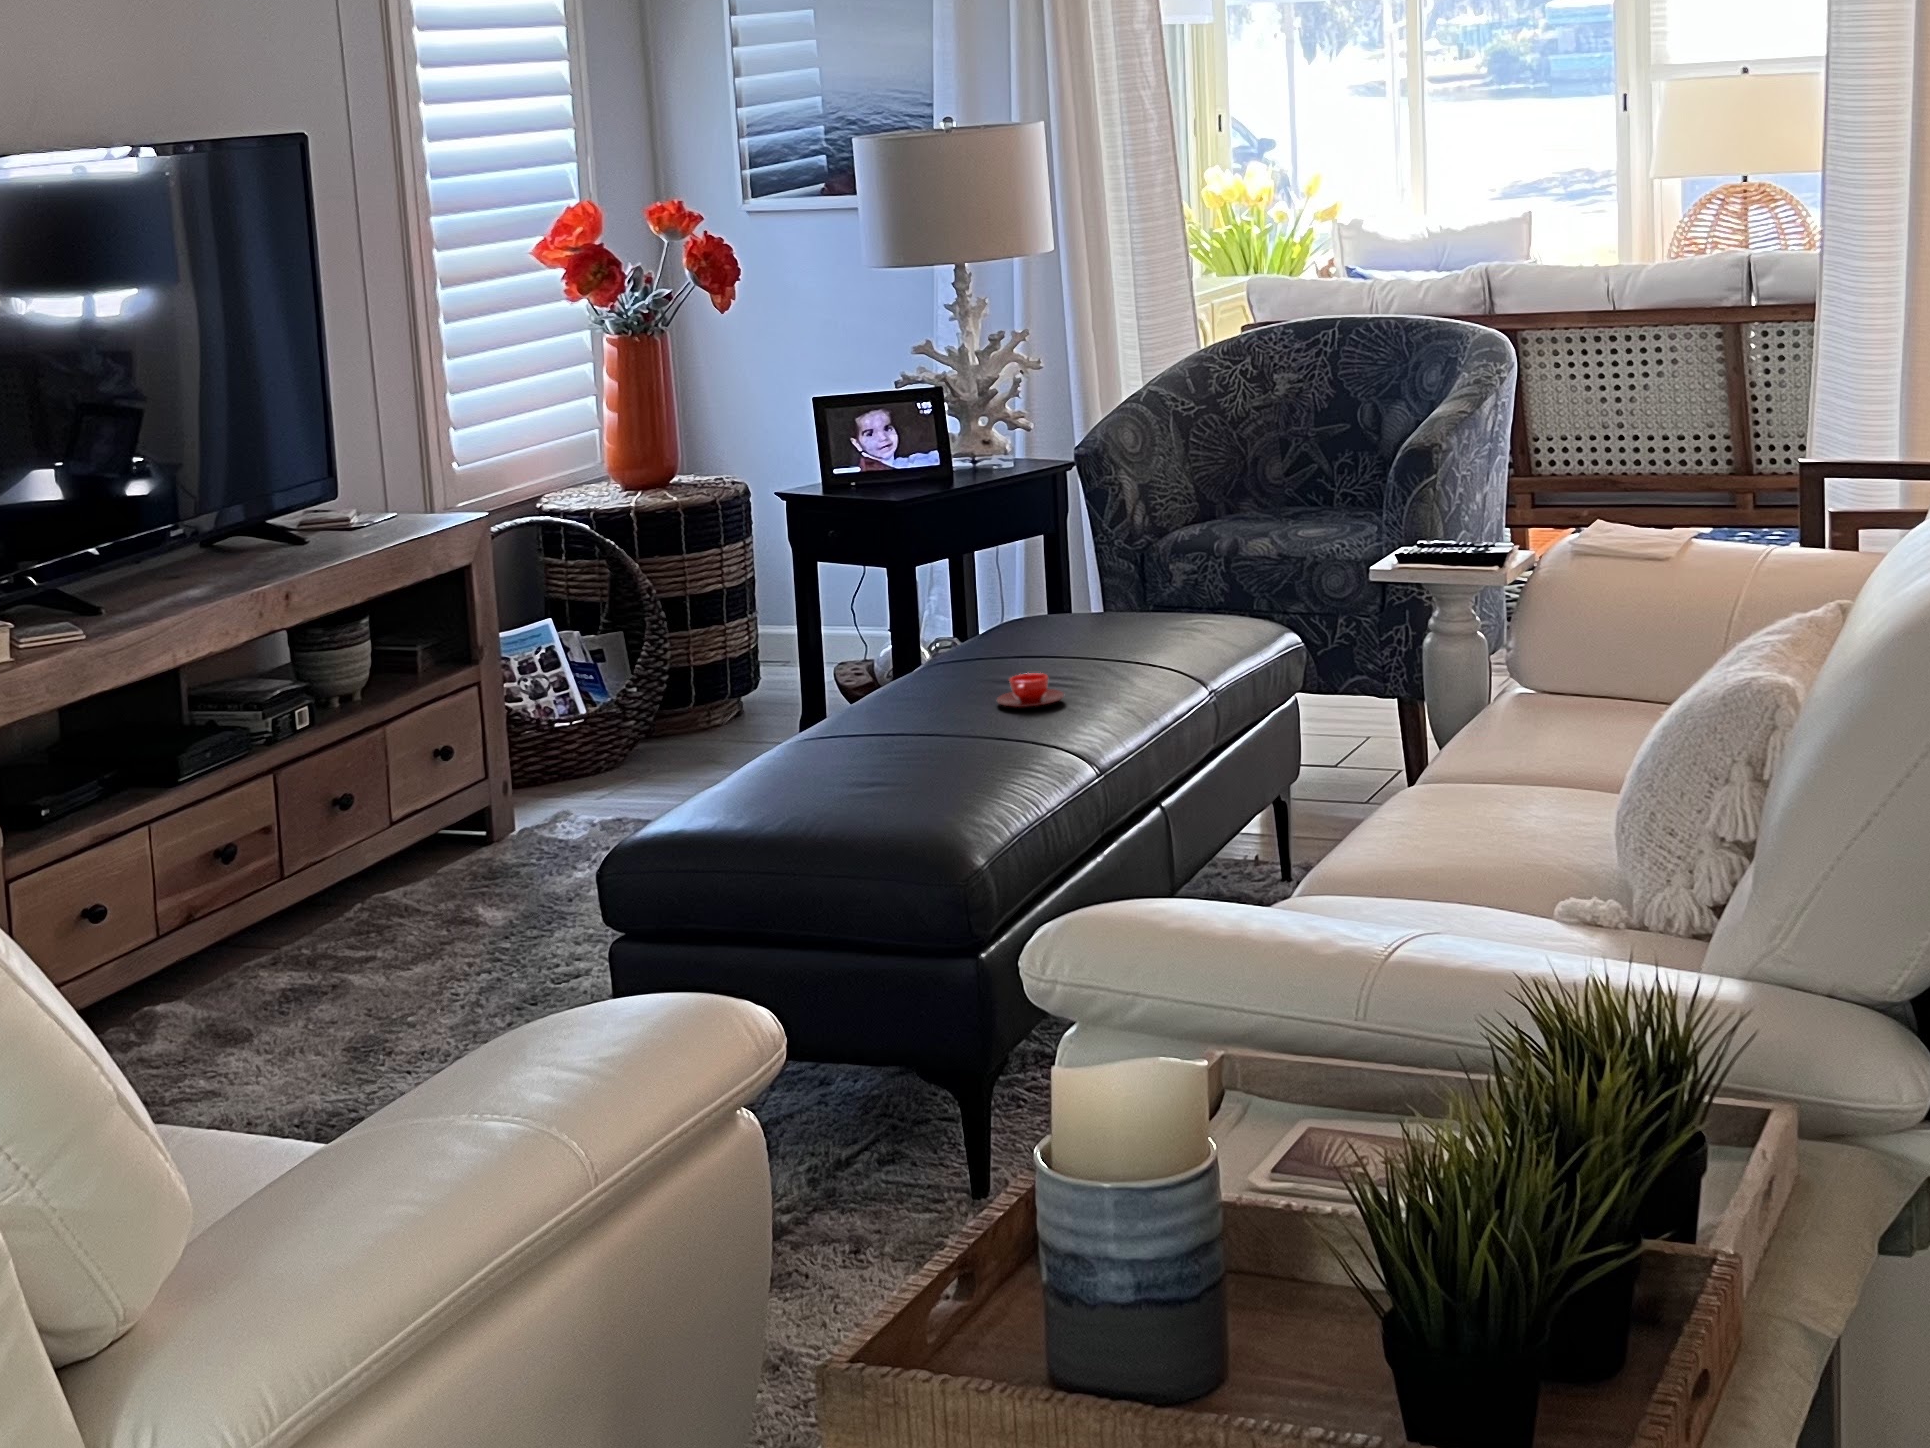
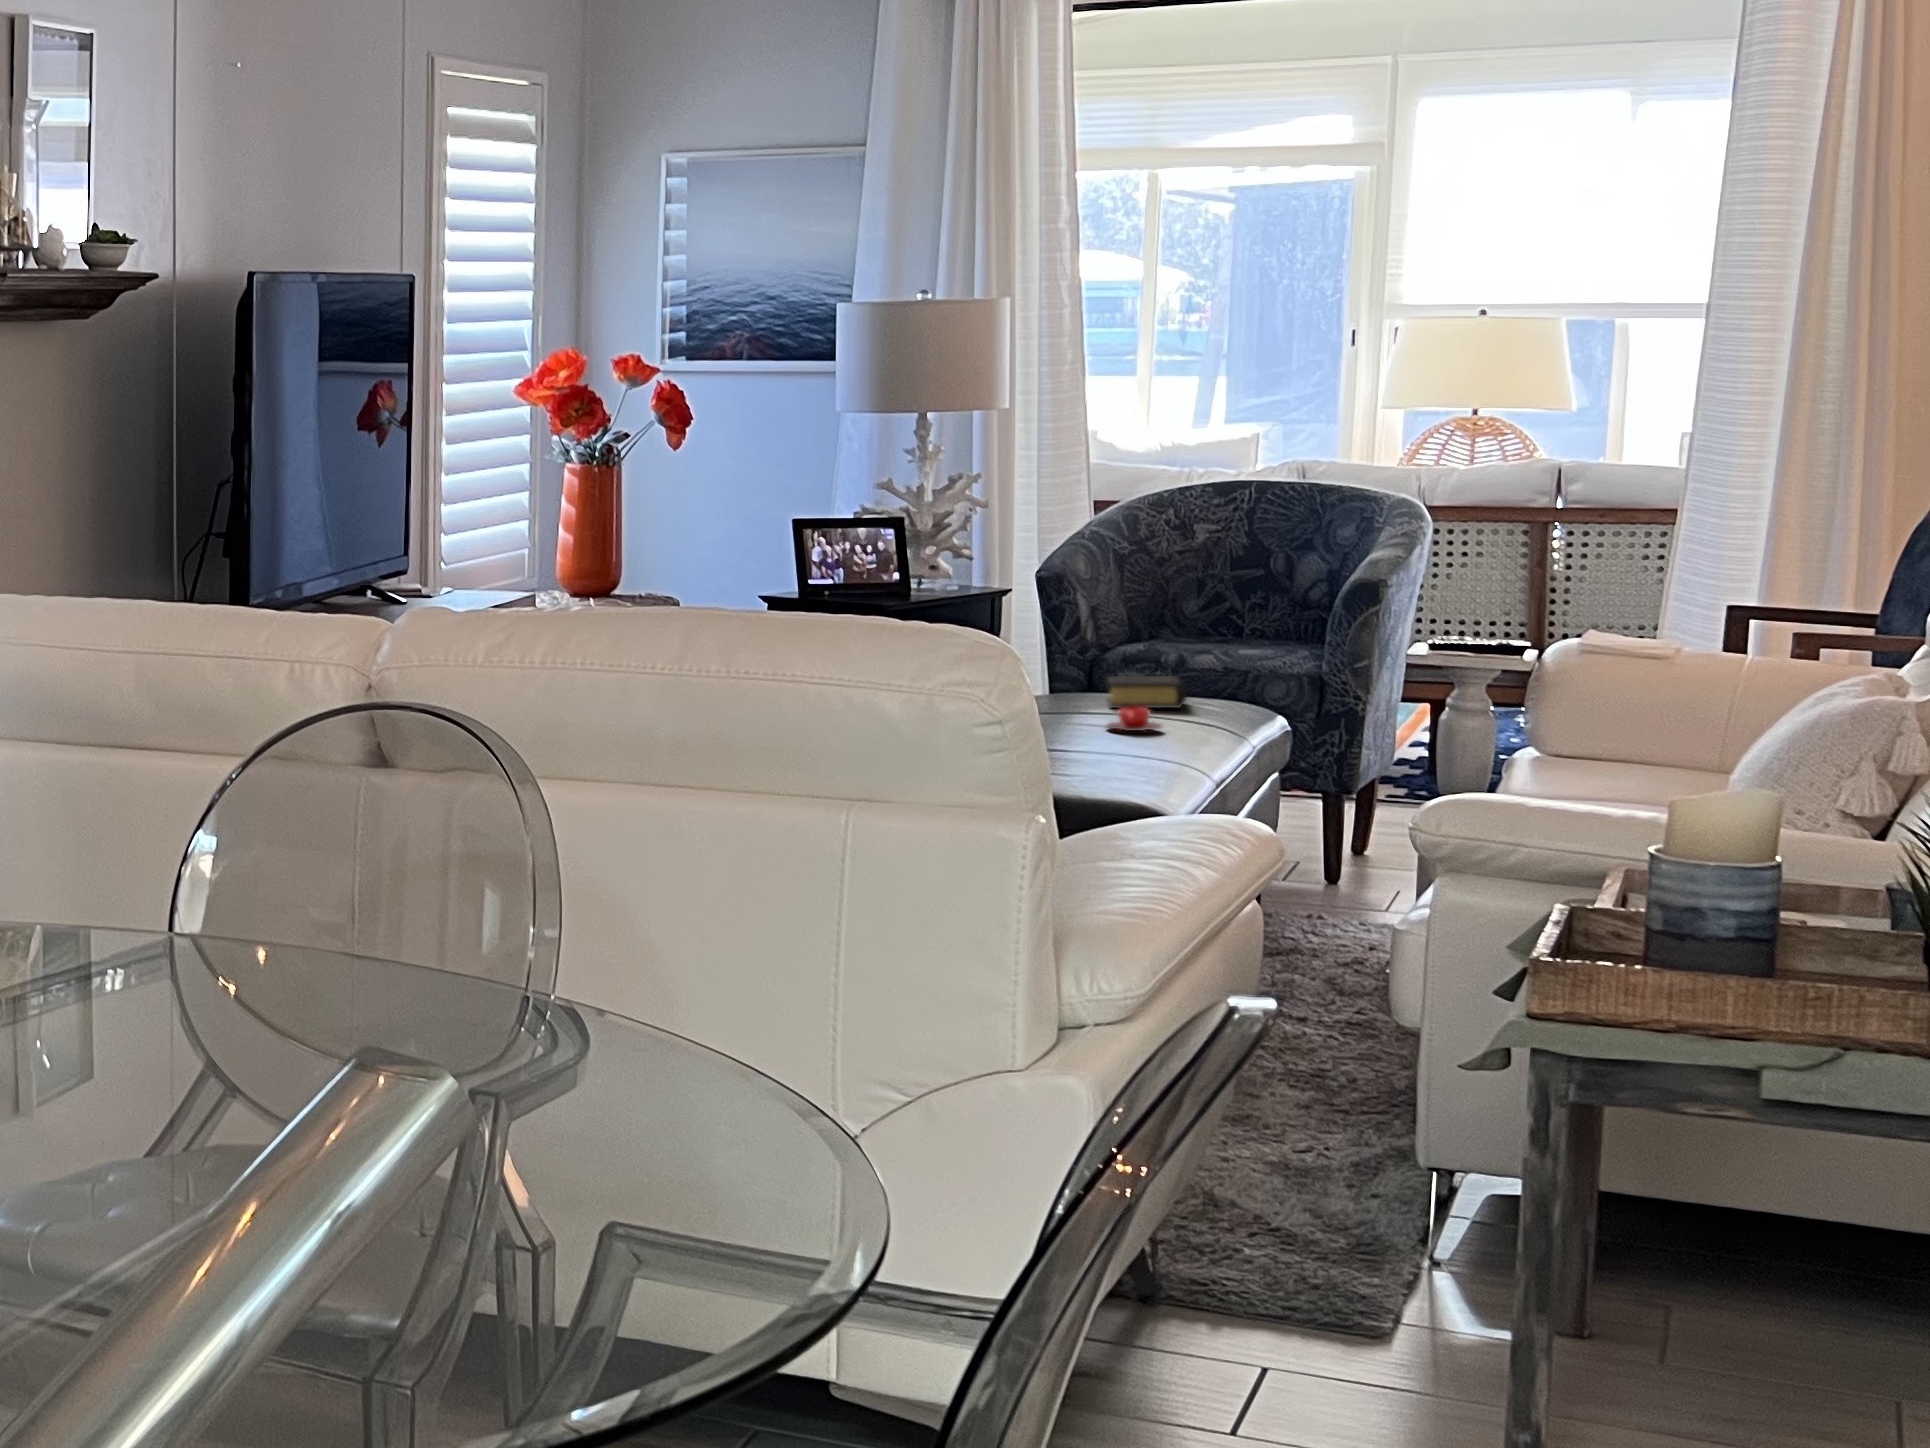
book: none [1036,609,1138,660] -> present [1108,676,1187,708]

